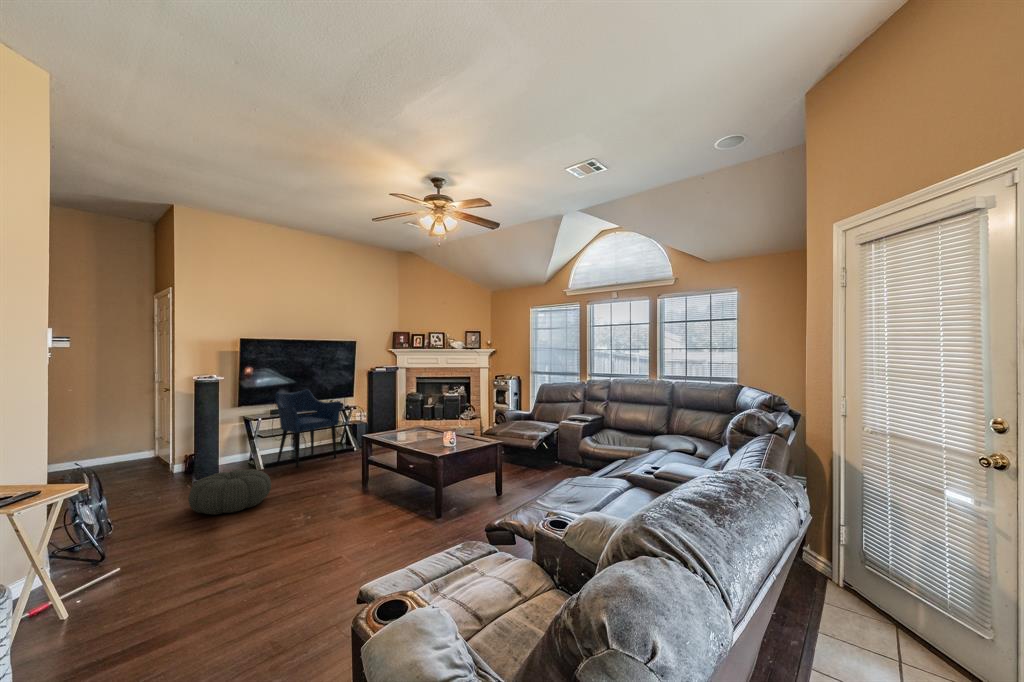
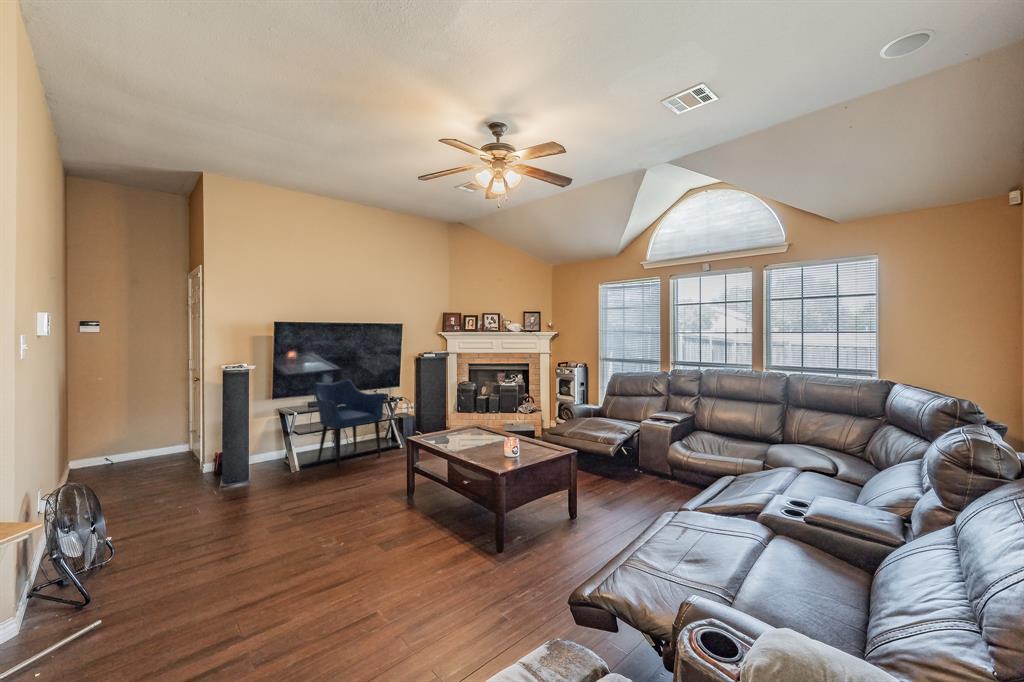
pouf: present [189,469,271,514] -> none [218,475,308,529]

